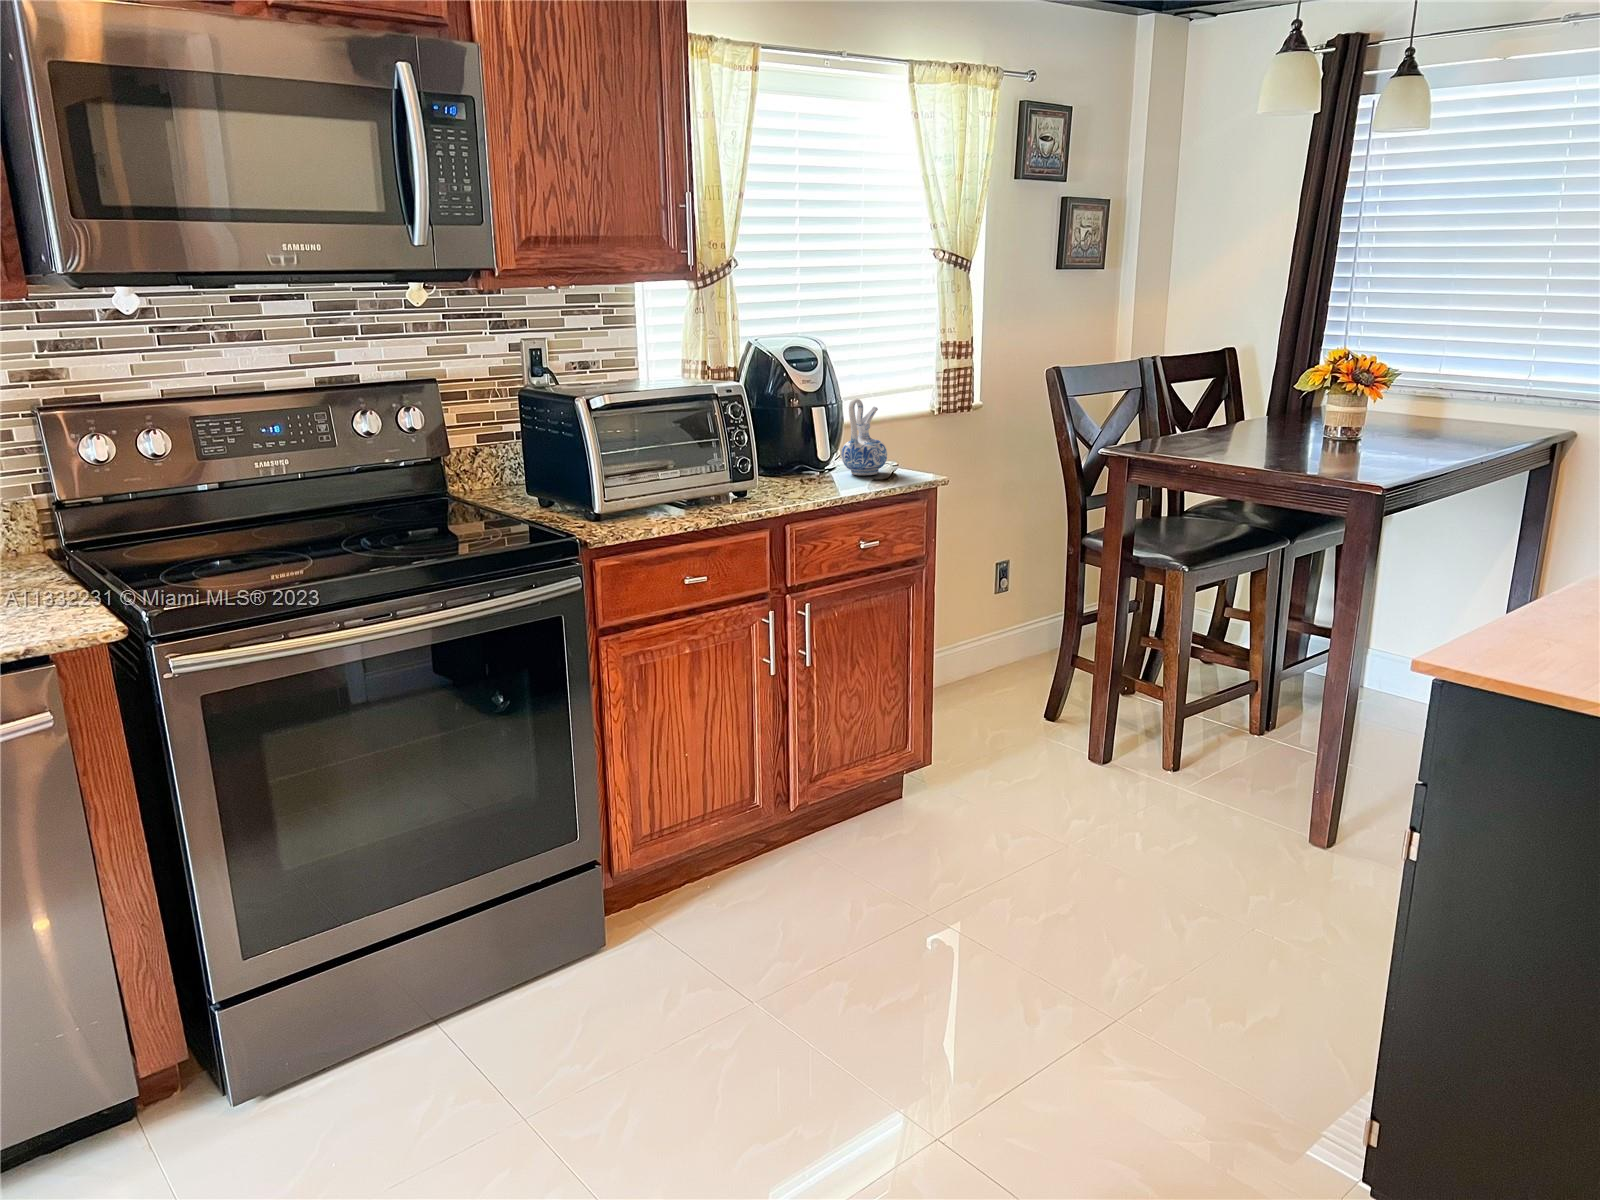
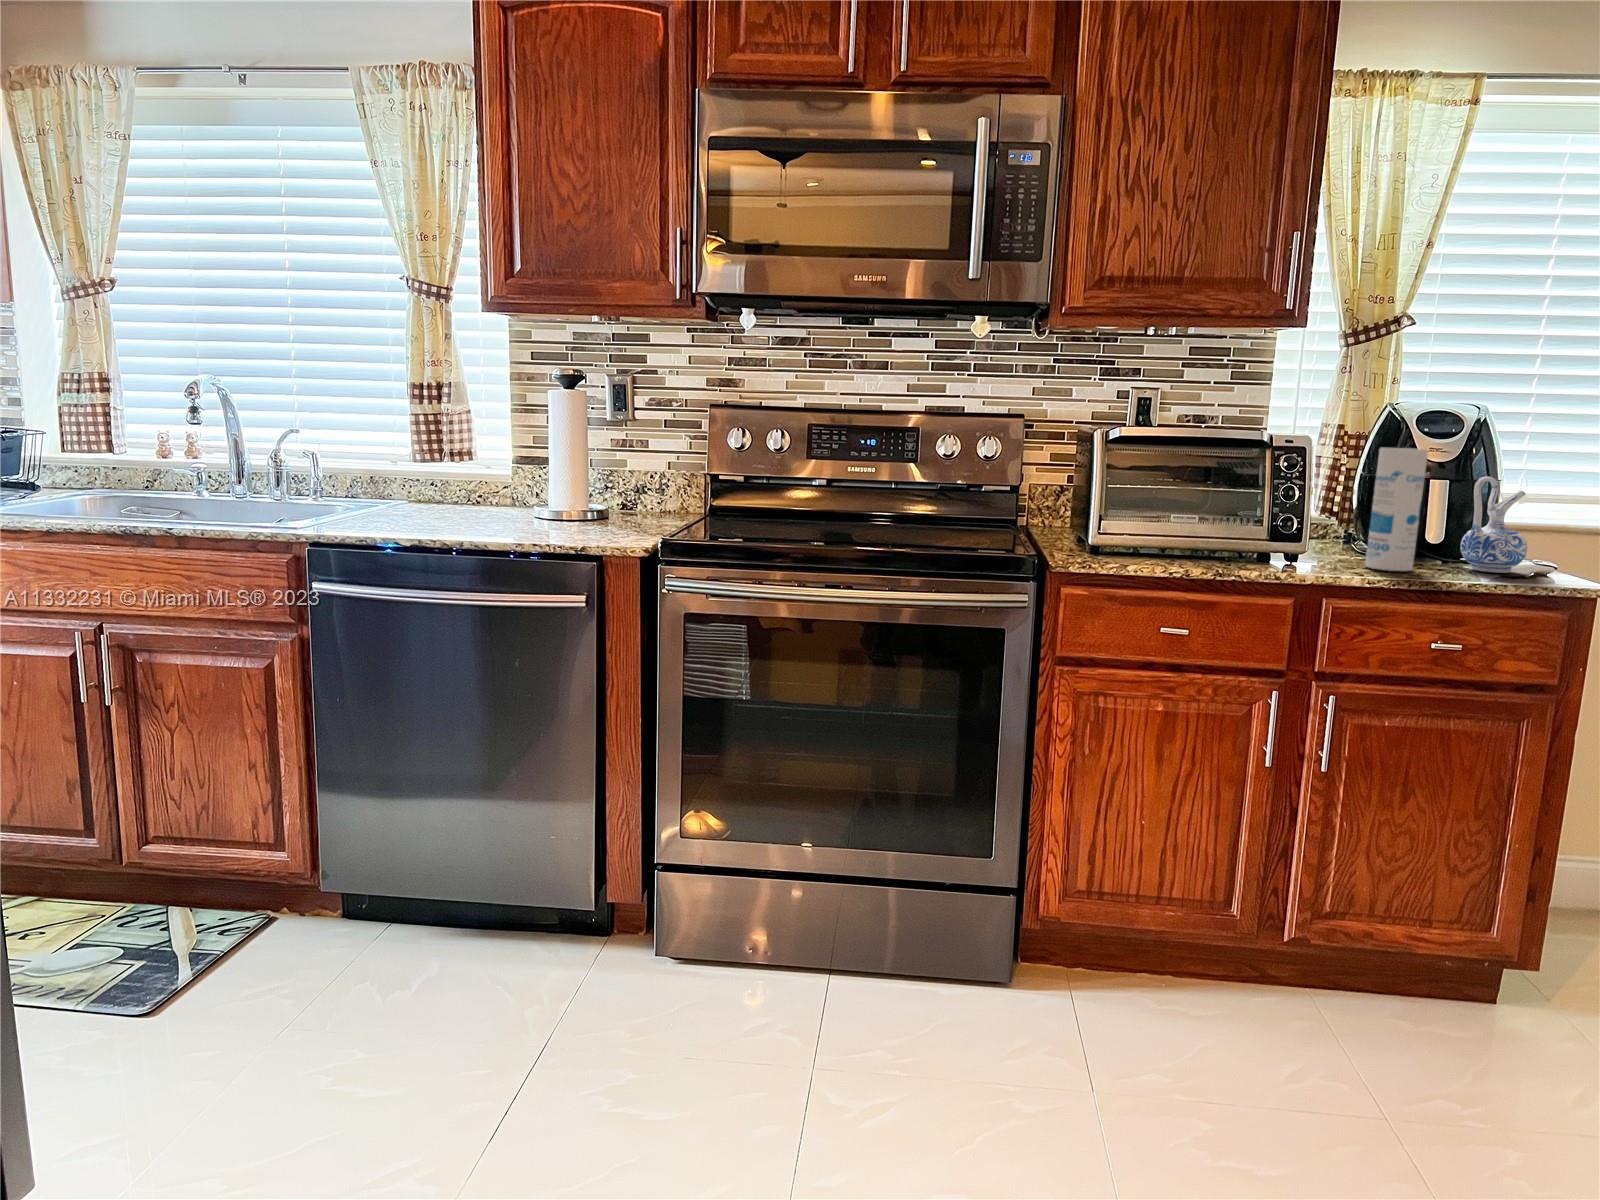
canister: none [786,382,825,488] -> present [1365,448,1428,571]

